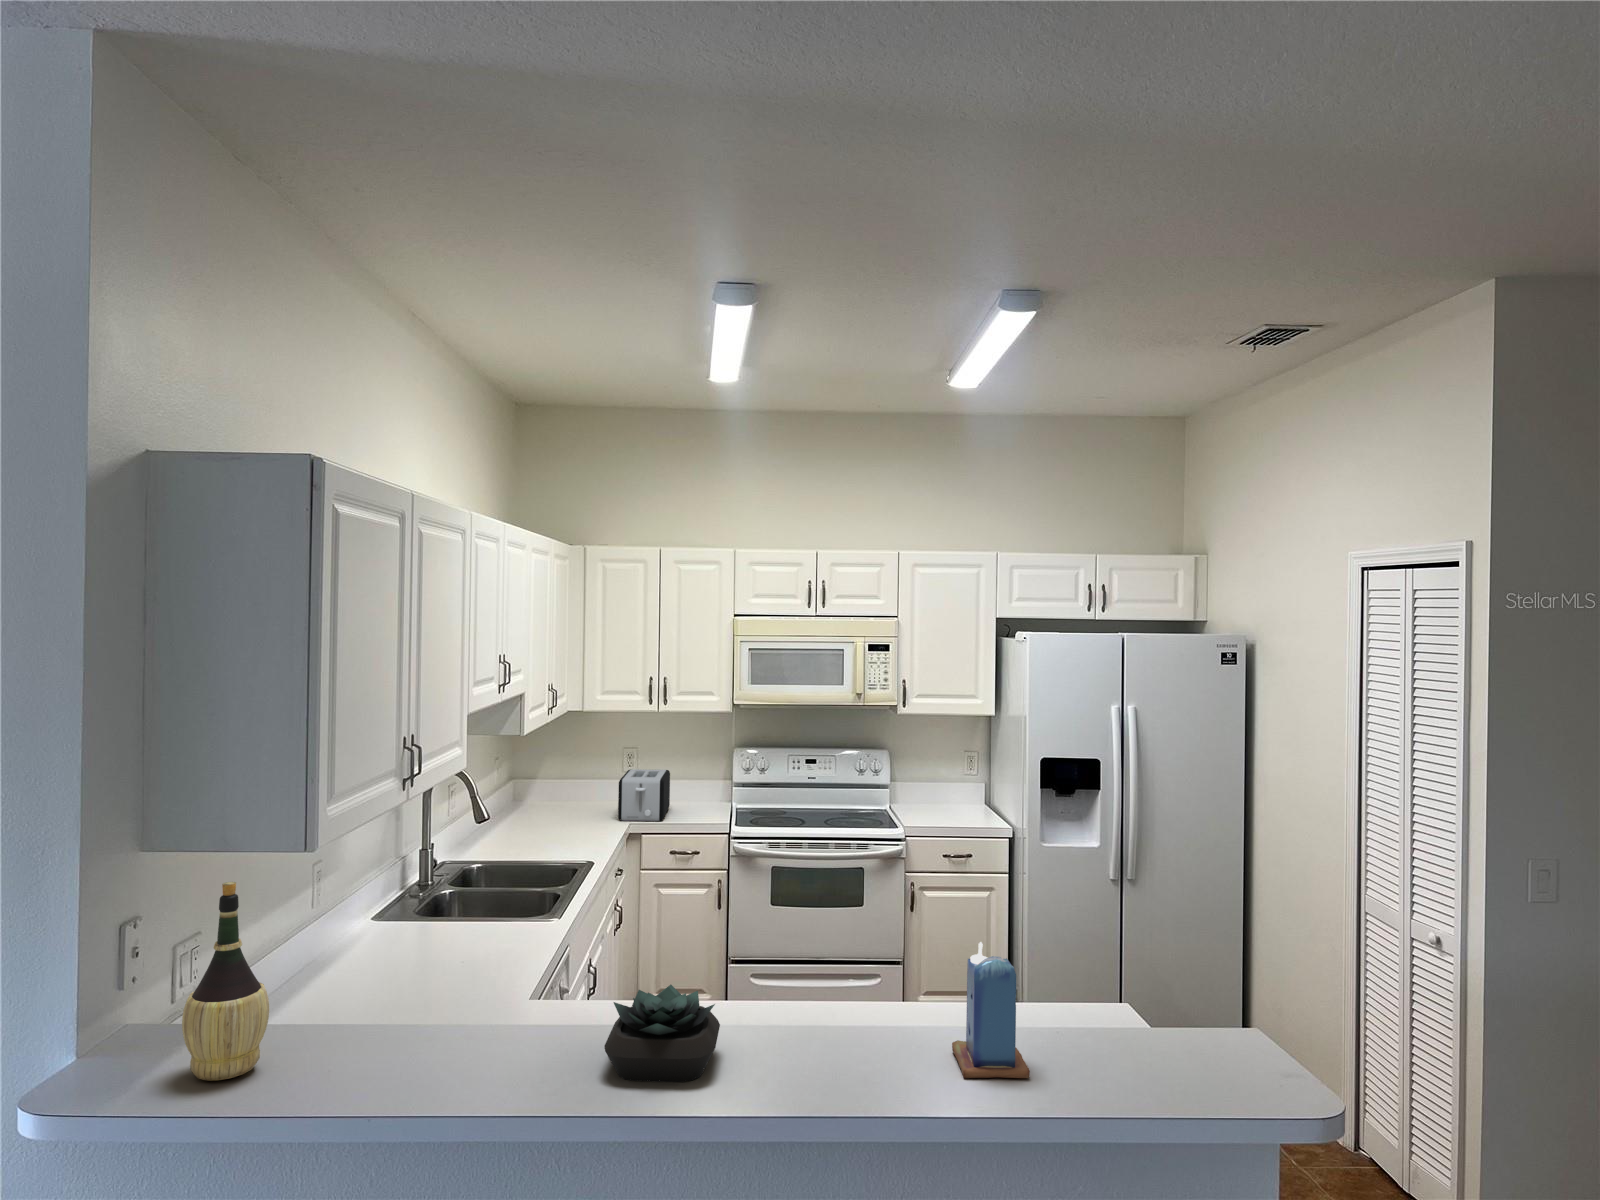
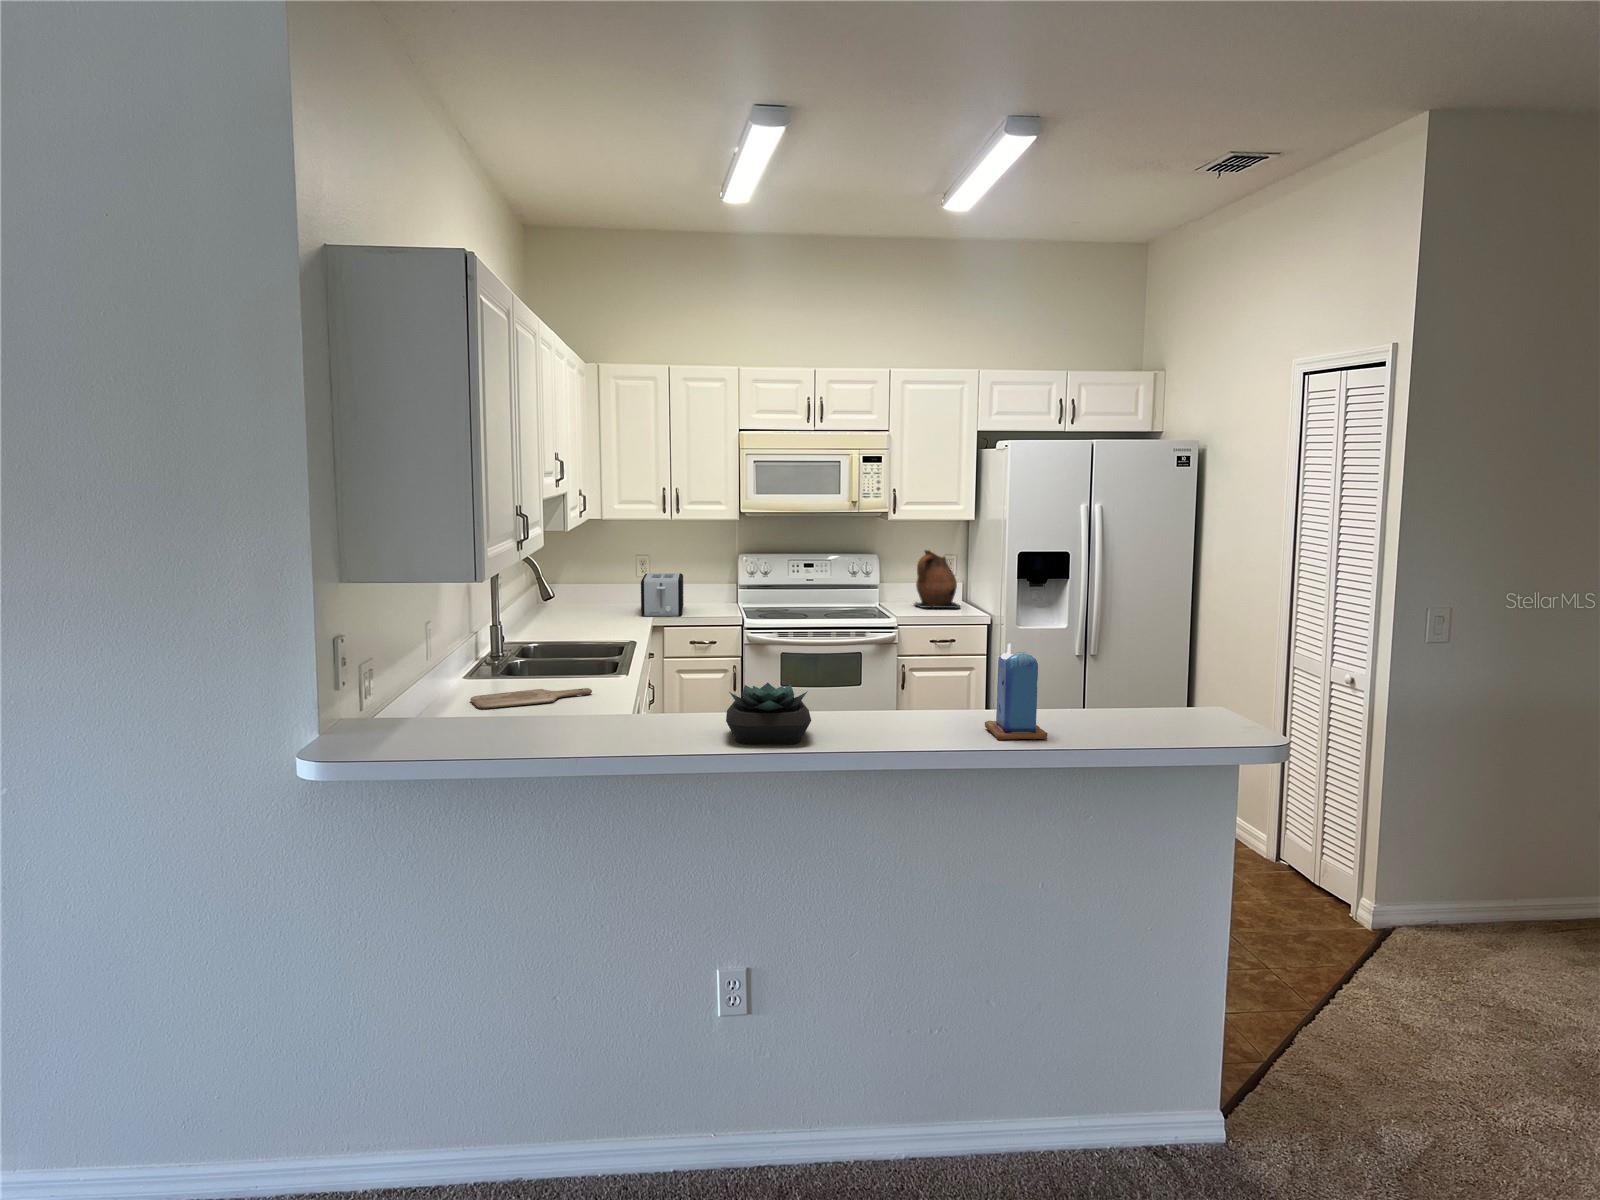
ceramic pitcher: none [926,747,981,816] -> present [915,550,960,608]
wine bottle: present [182,882,269,1080] -> none [401,599,464,748]
cutting board: none [363,938,512,968] -> present [470,688,592,709]

